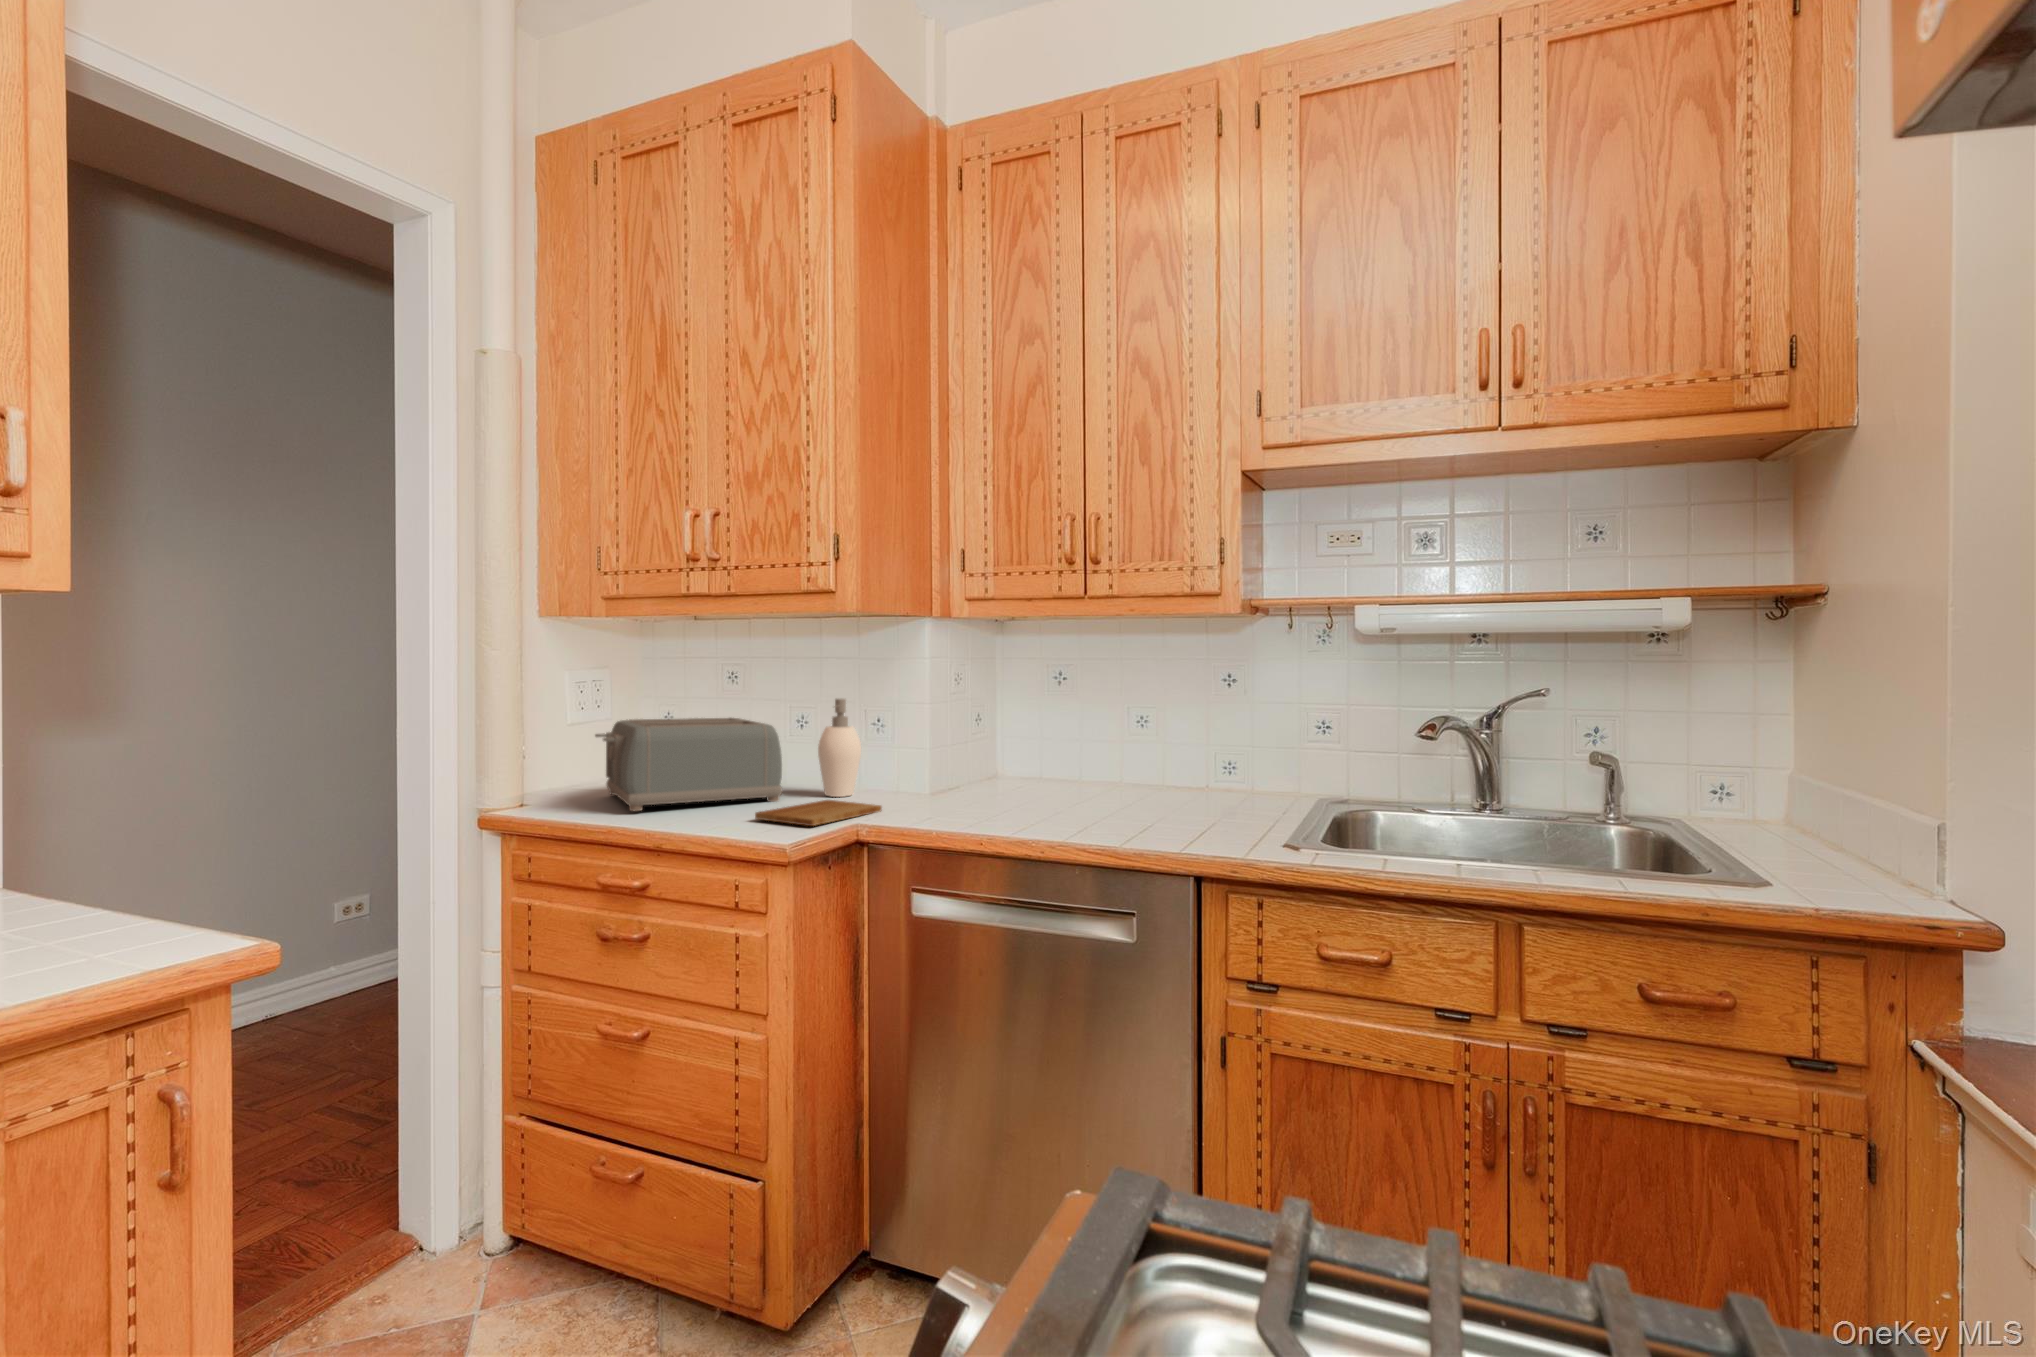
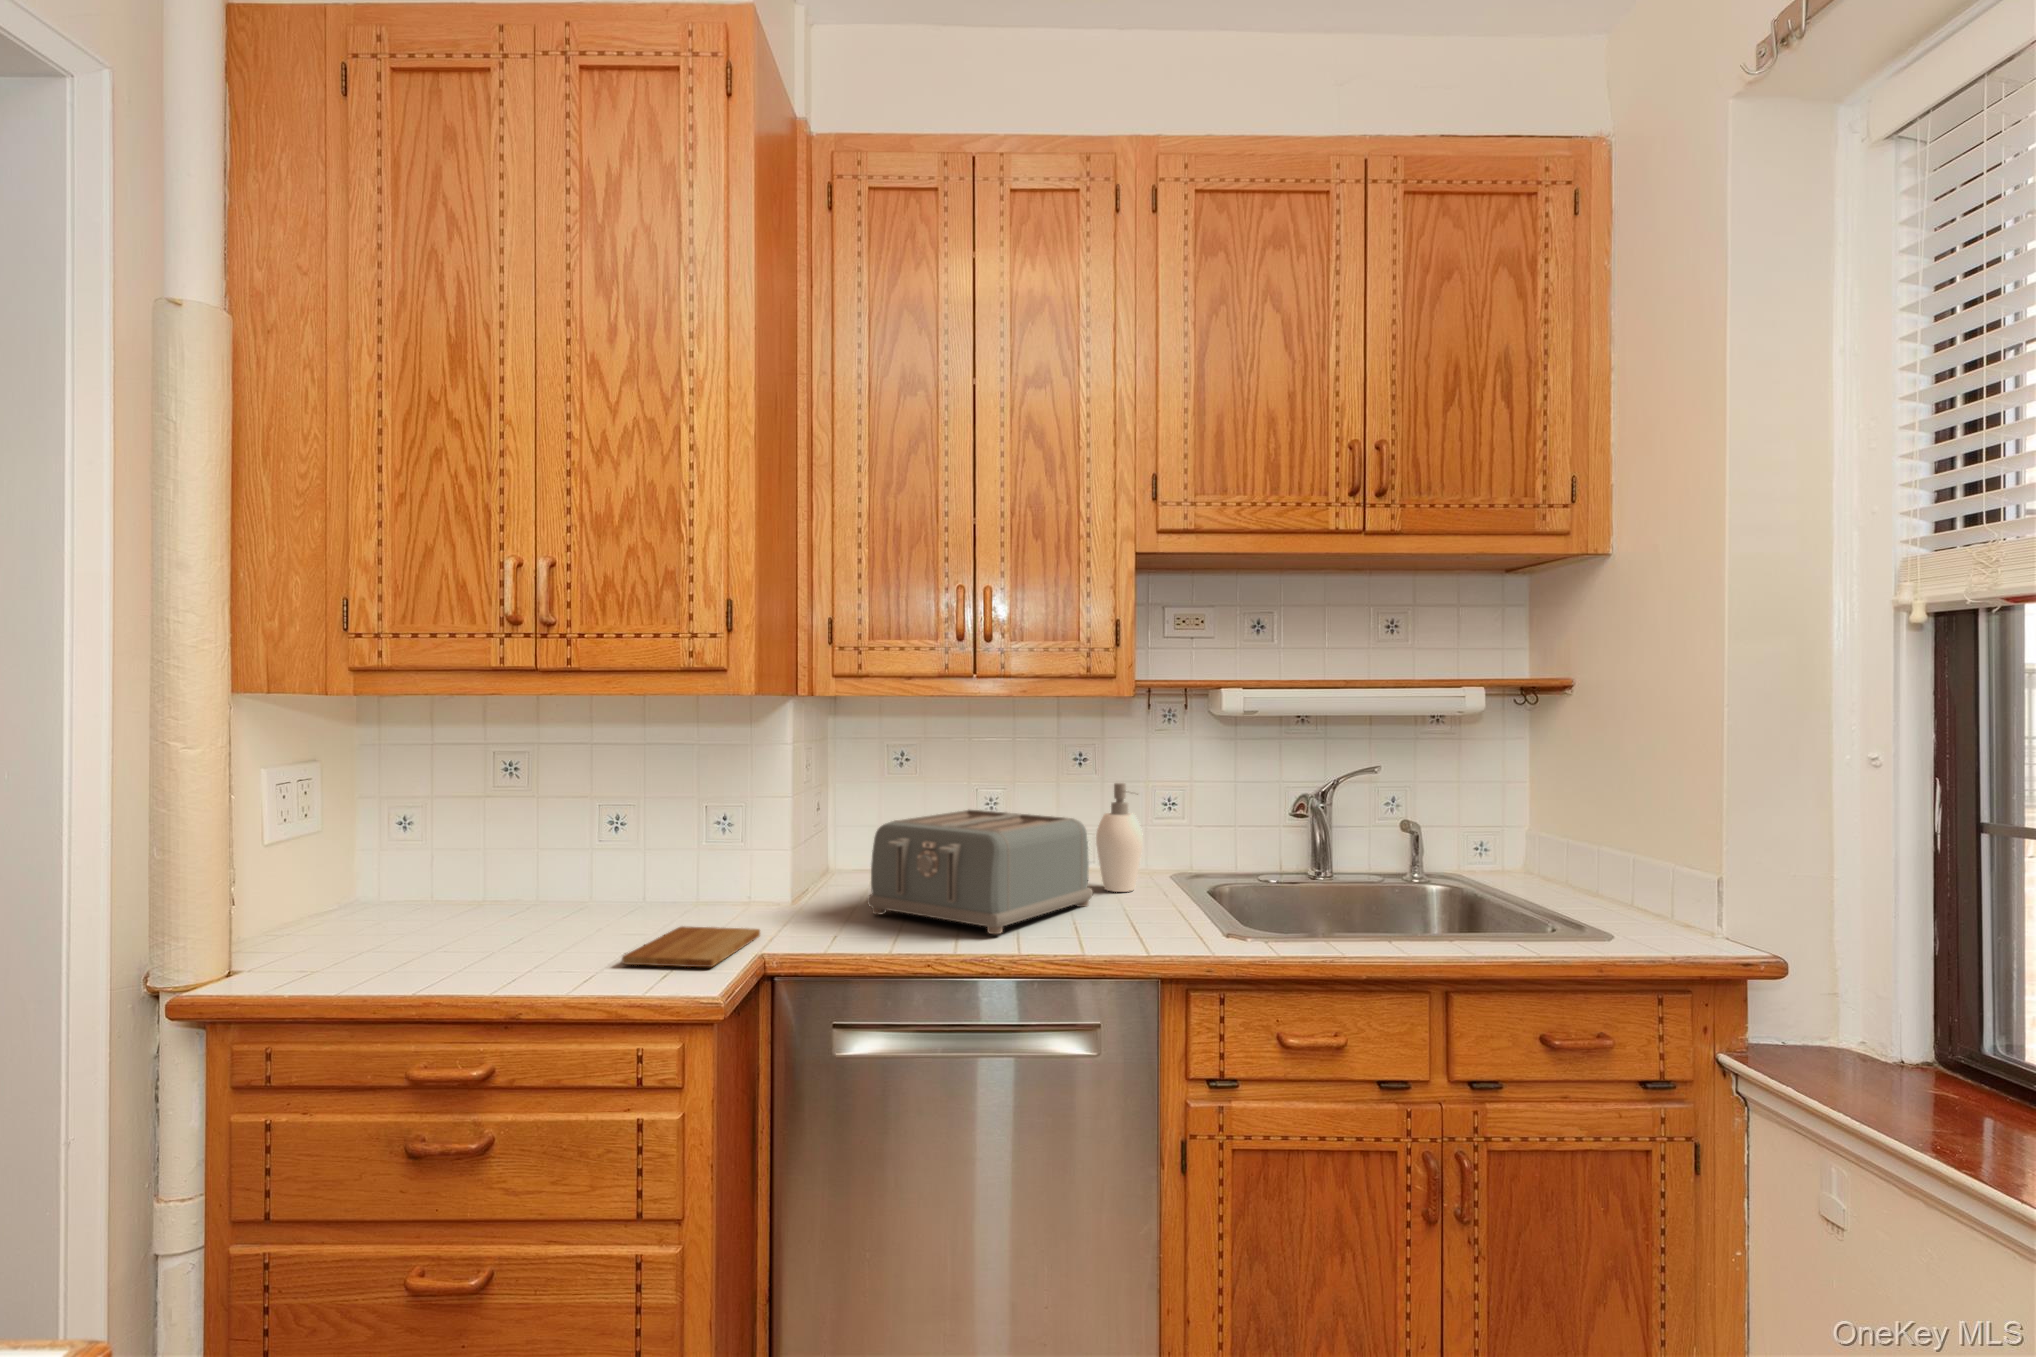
soap dispenser: present [818,699,861,797] -> present [1096,783,1143,892]
toaster: present [595,718,782,811] -> present [867,810,1093,934]

